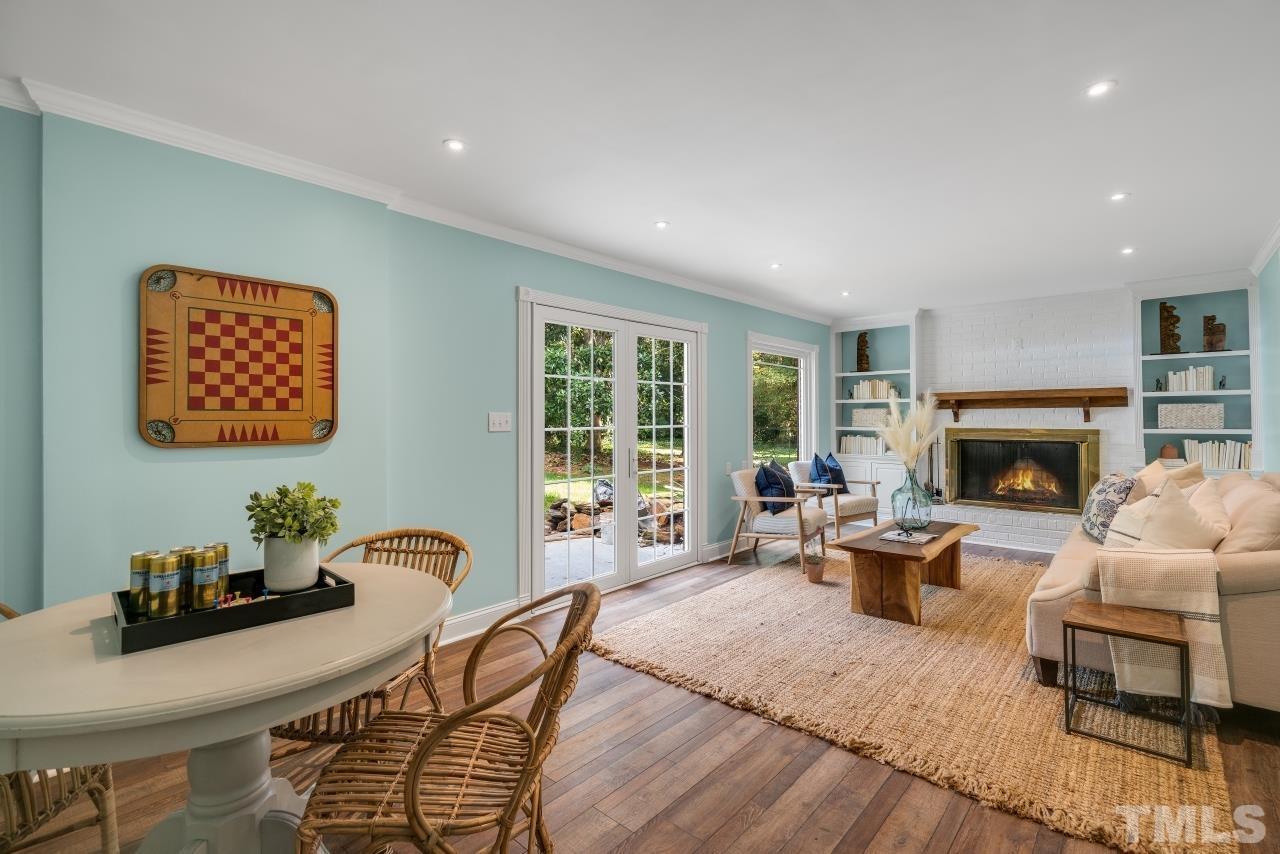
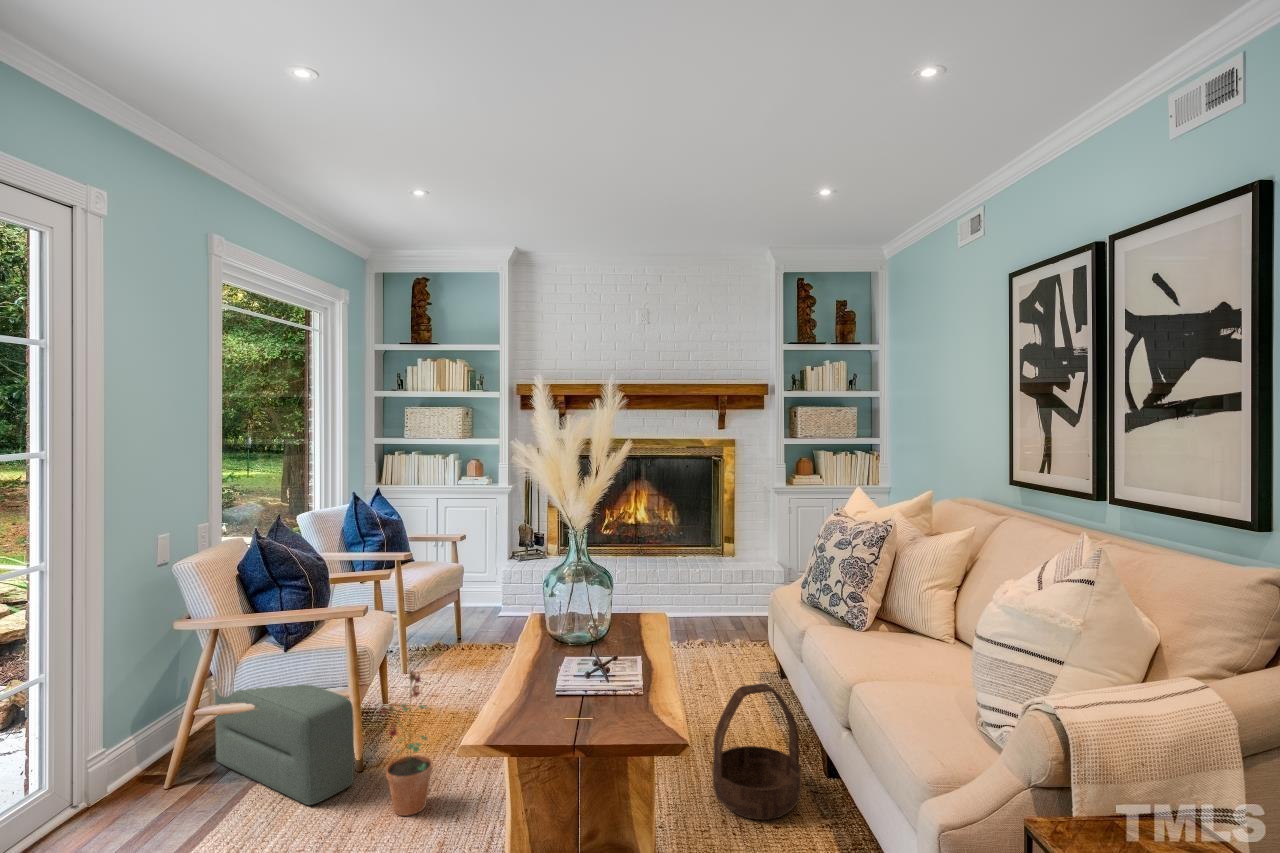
pouf: none [748,525,796,573] -> present [215,685,354,805]
basket: none [955,552,1007,617] -> present [713,684,801,820]

